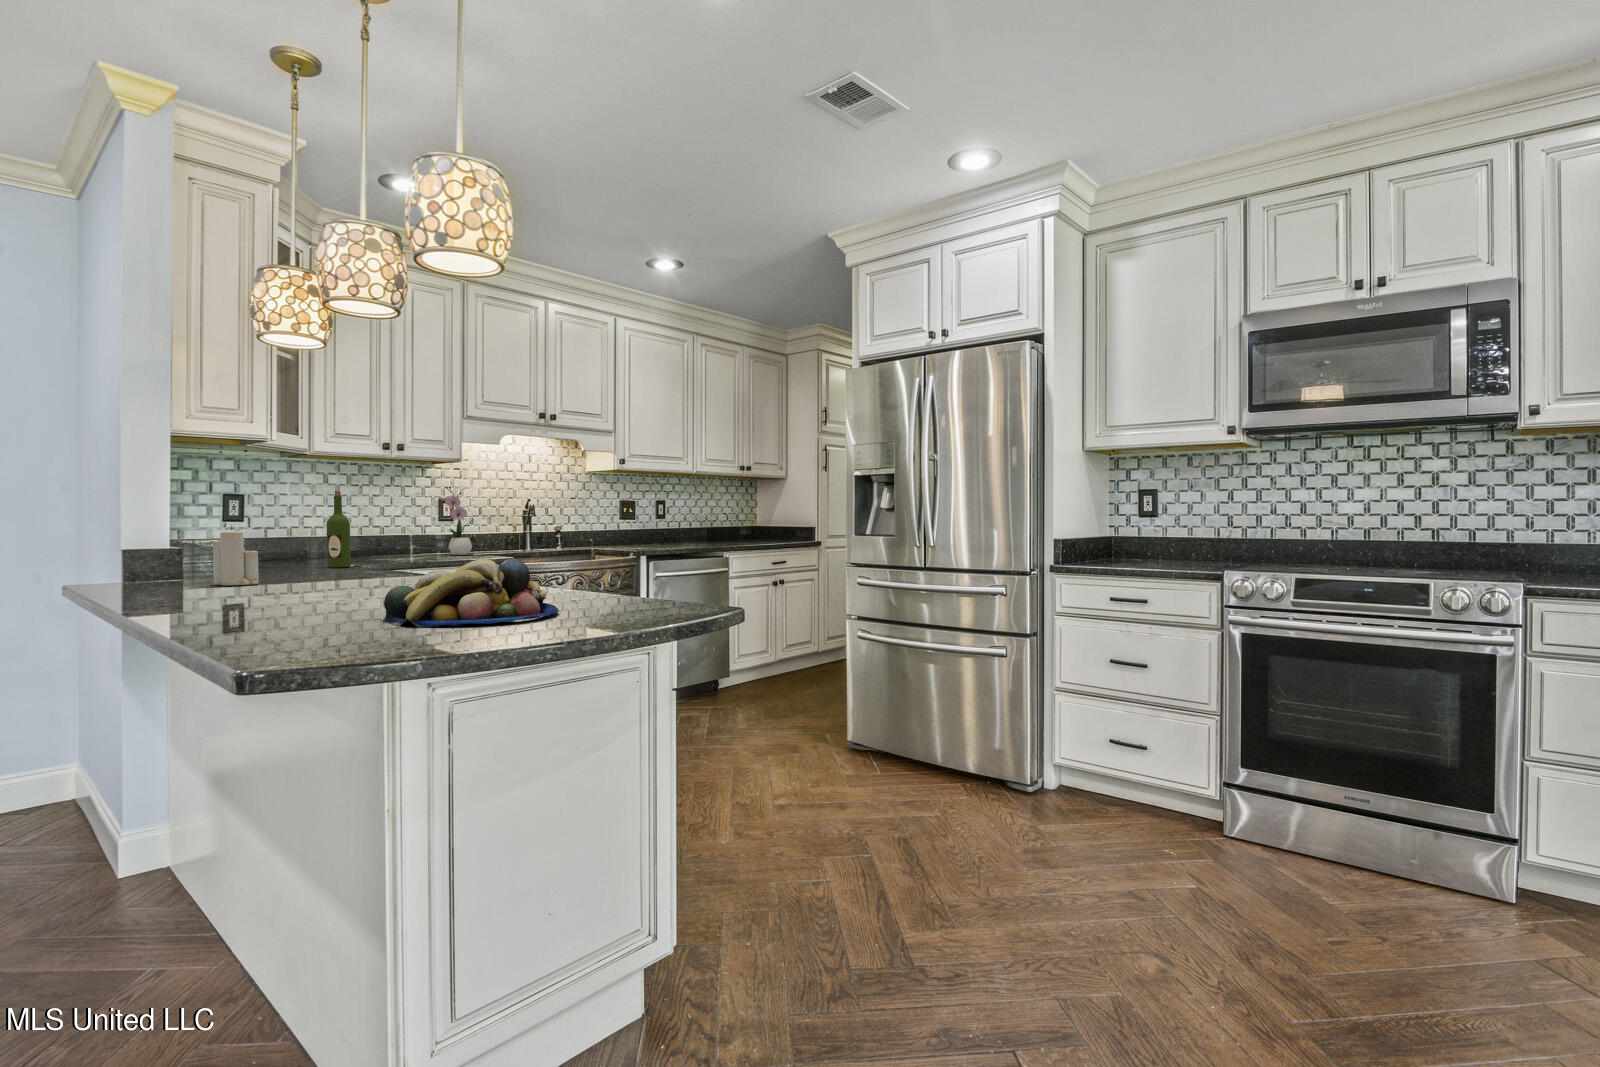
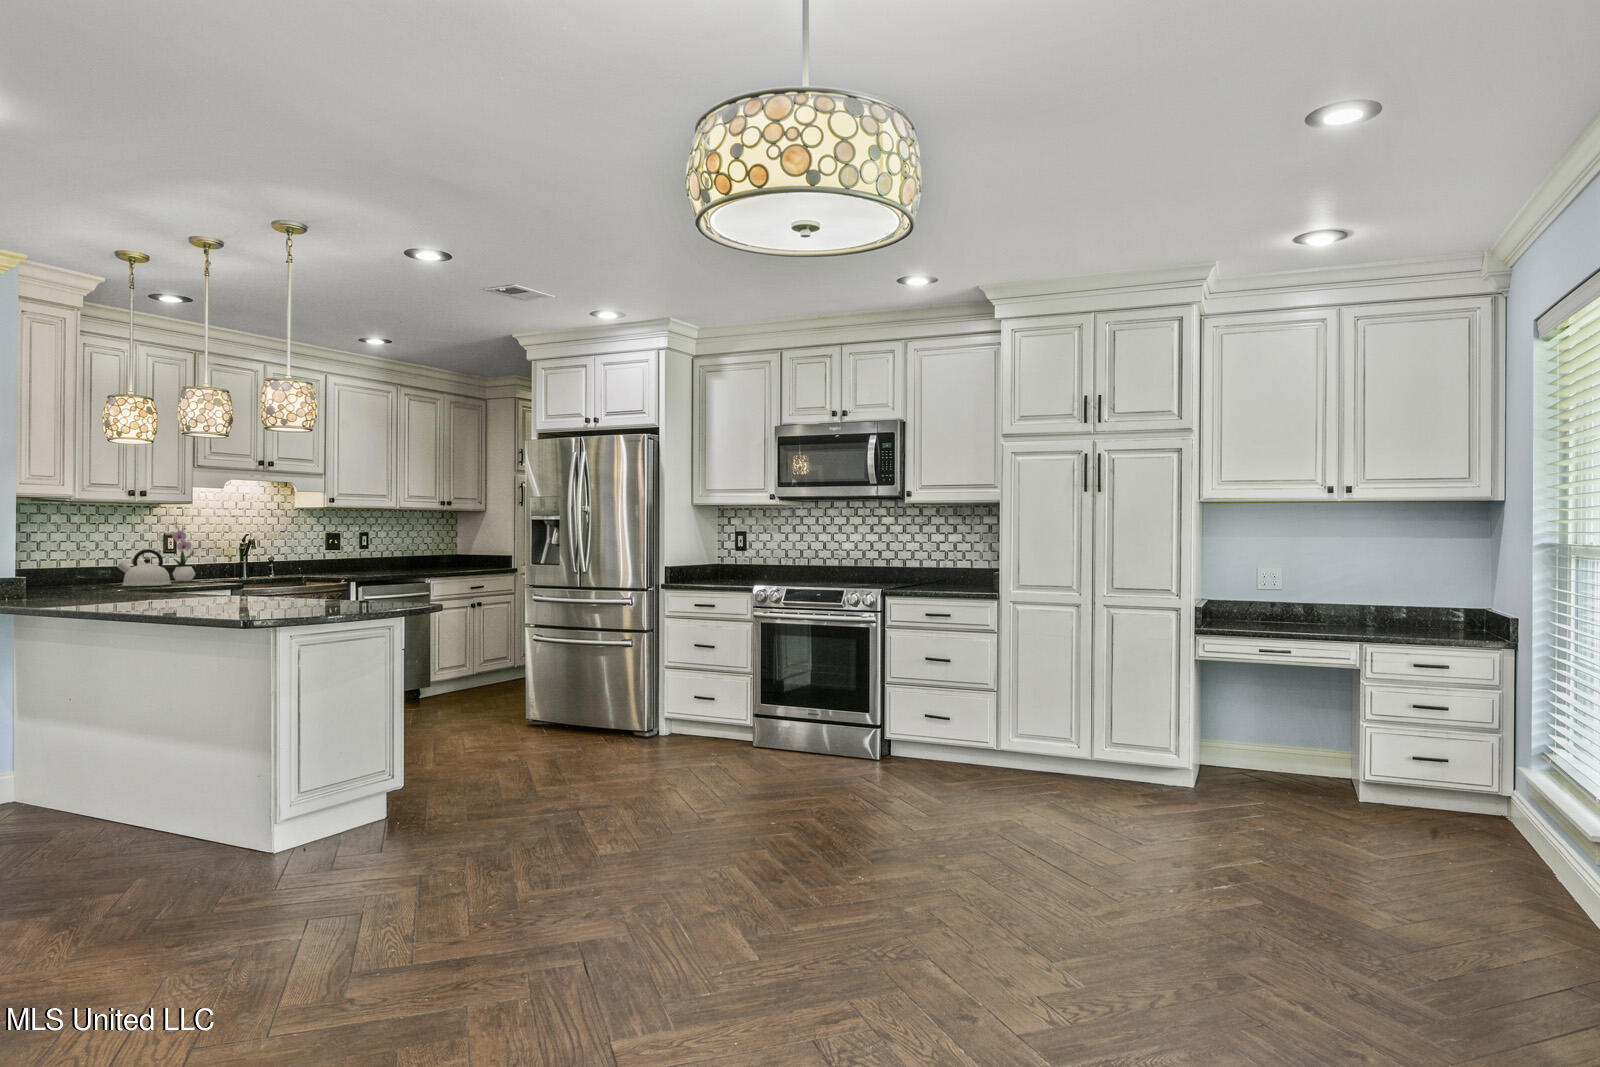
wine bottle: present [327,491,351,567] -> none [94,531,113,590]
kettle: none [372,516,435,561] -> present [117,549,171,586]
candle: present [213,526,259,585] -> none [50,558,84,600]
fruit bowl: present [383,558,559,627] -> none [230,578,330,613]

